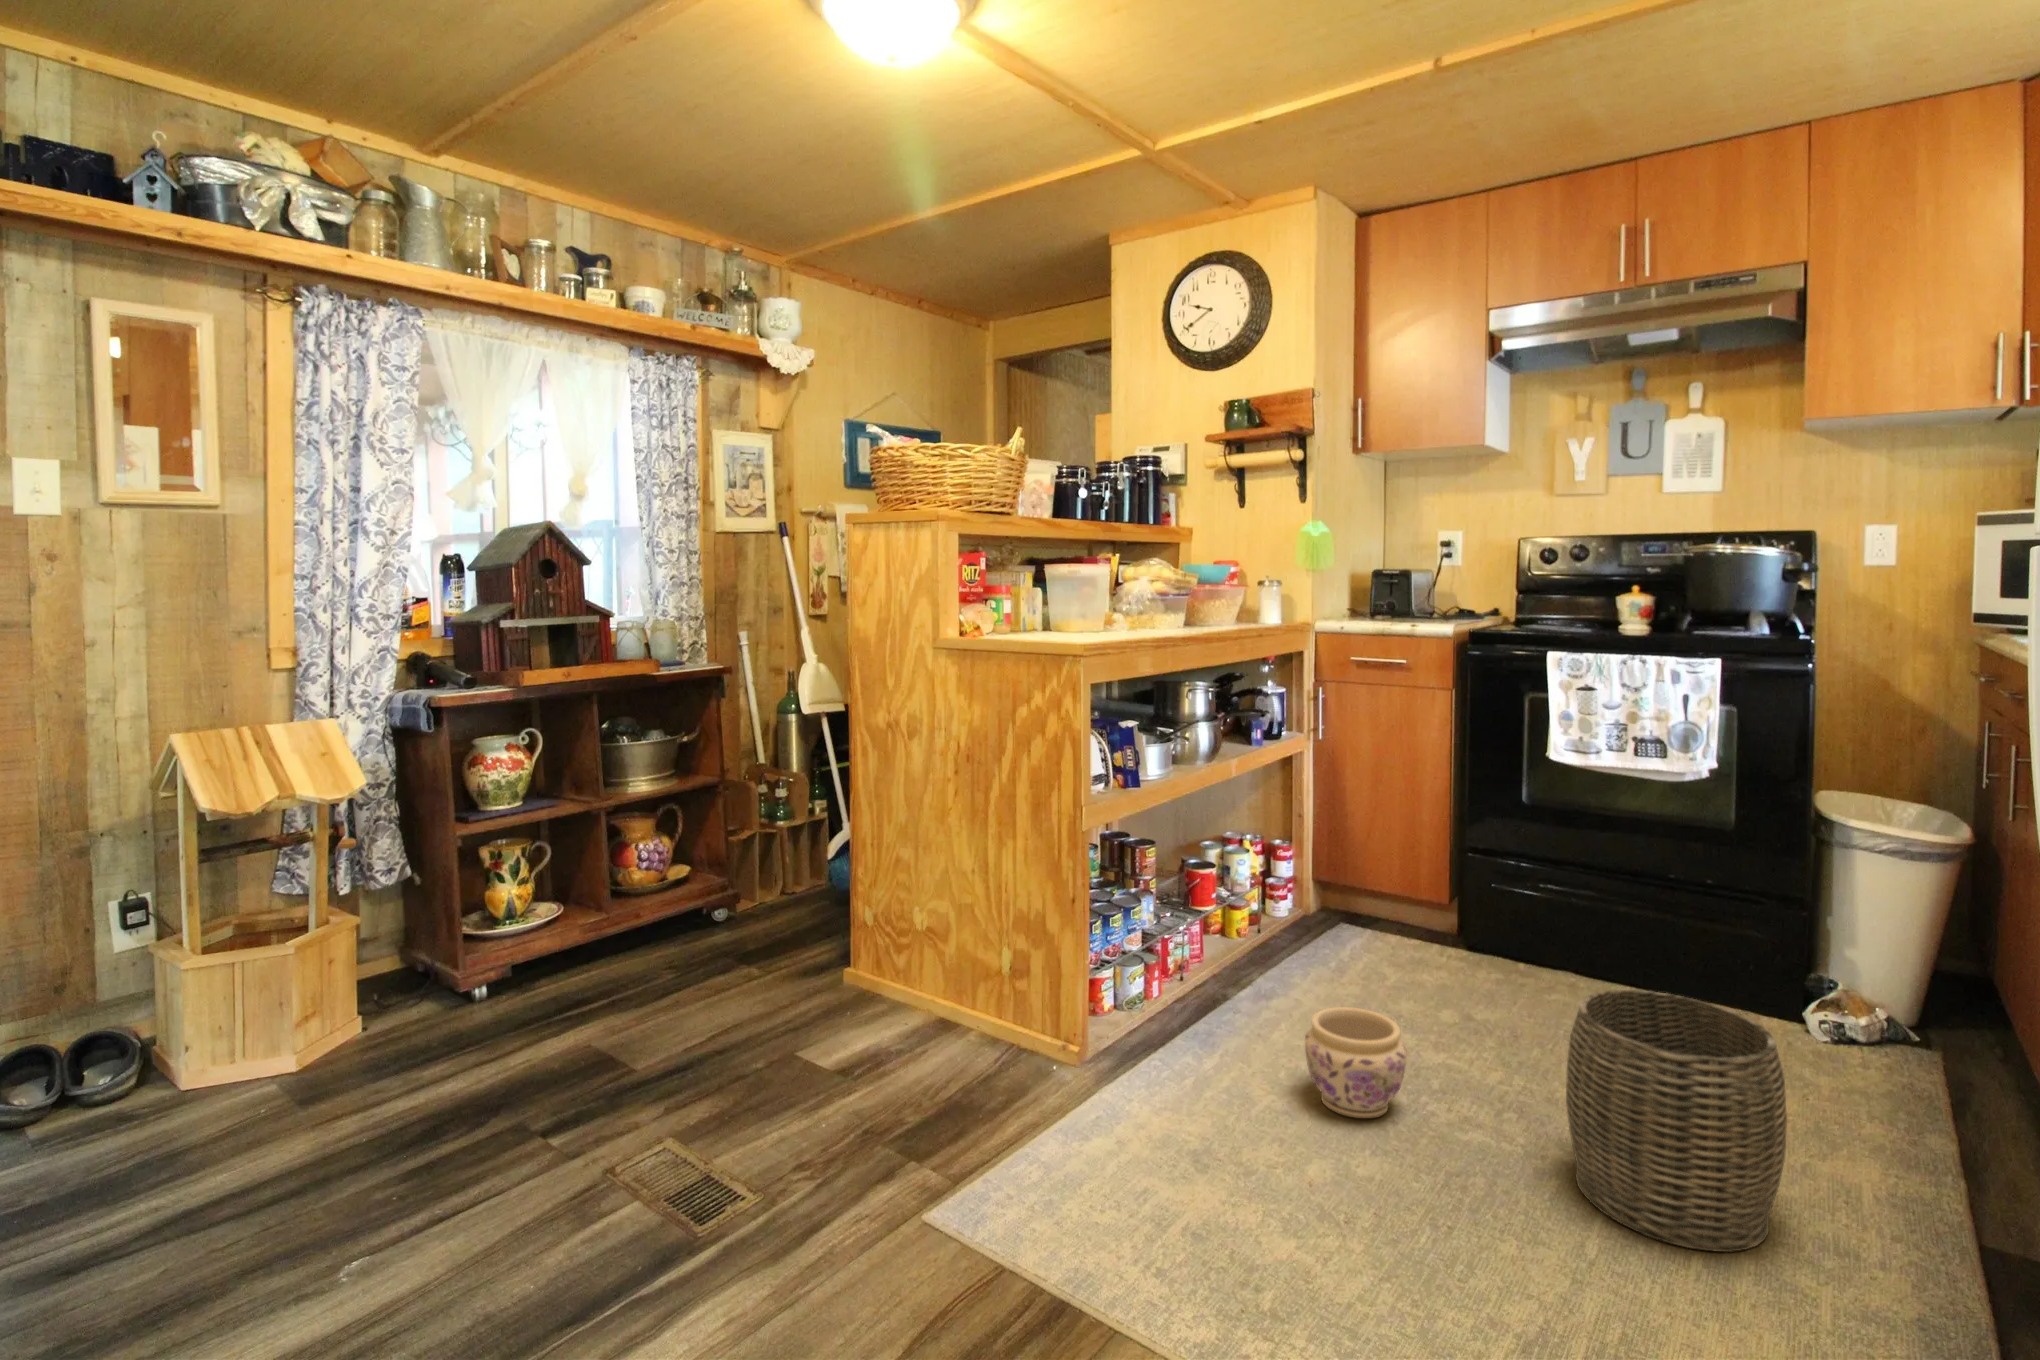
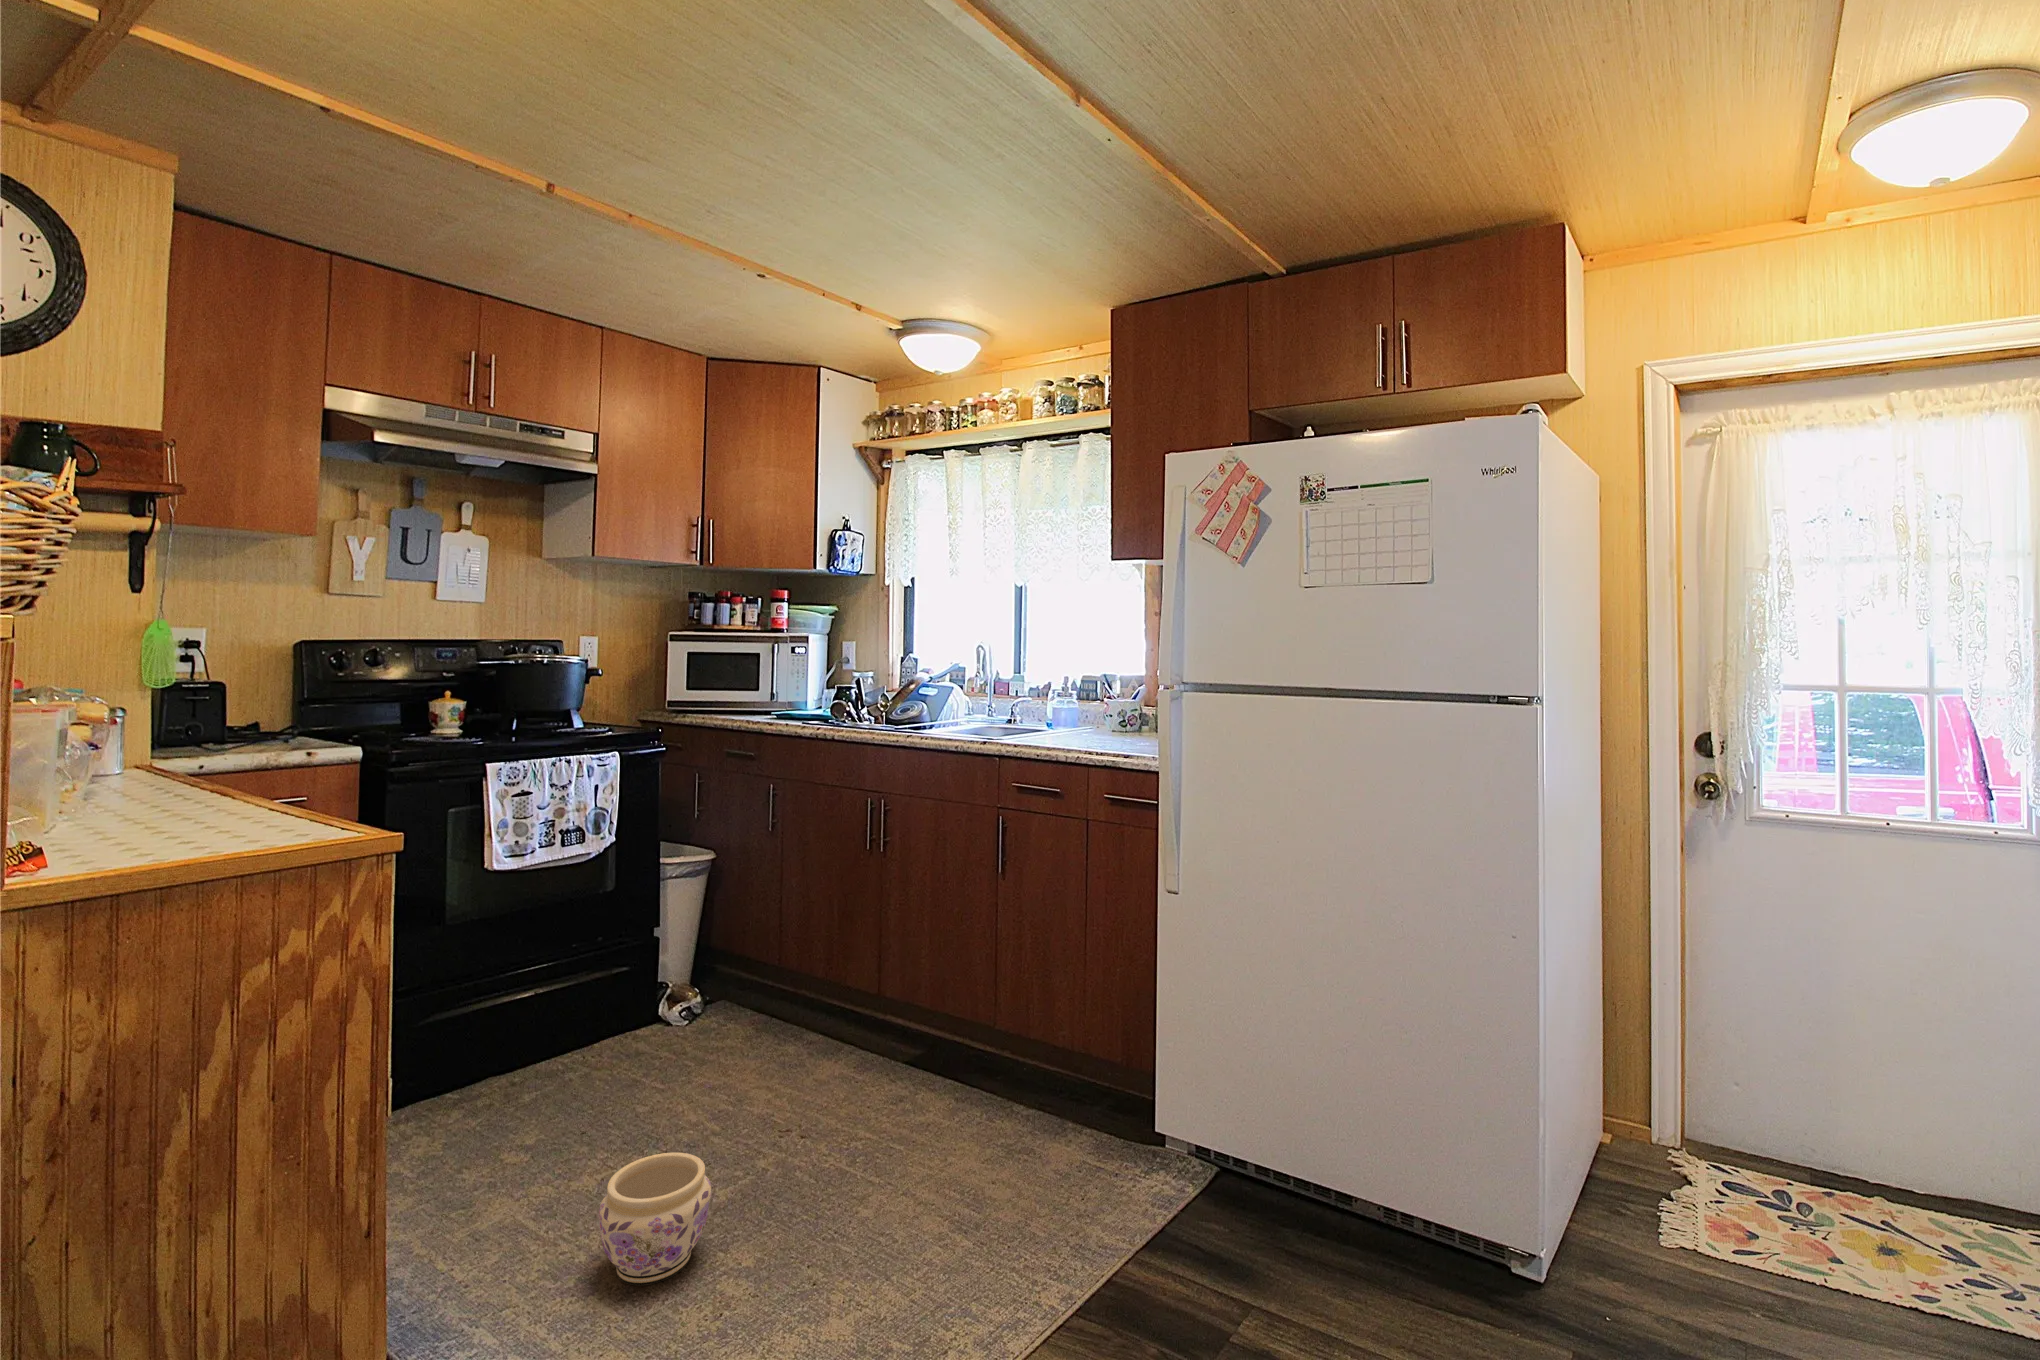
woven basket: present [1566,990,1787,1252] -> none [791,990,925,1172]

